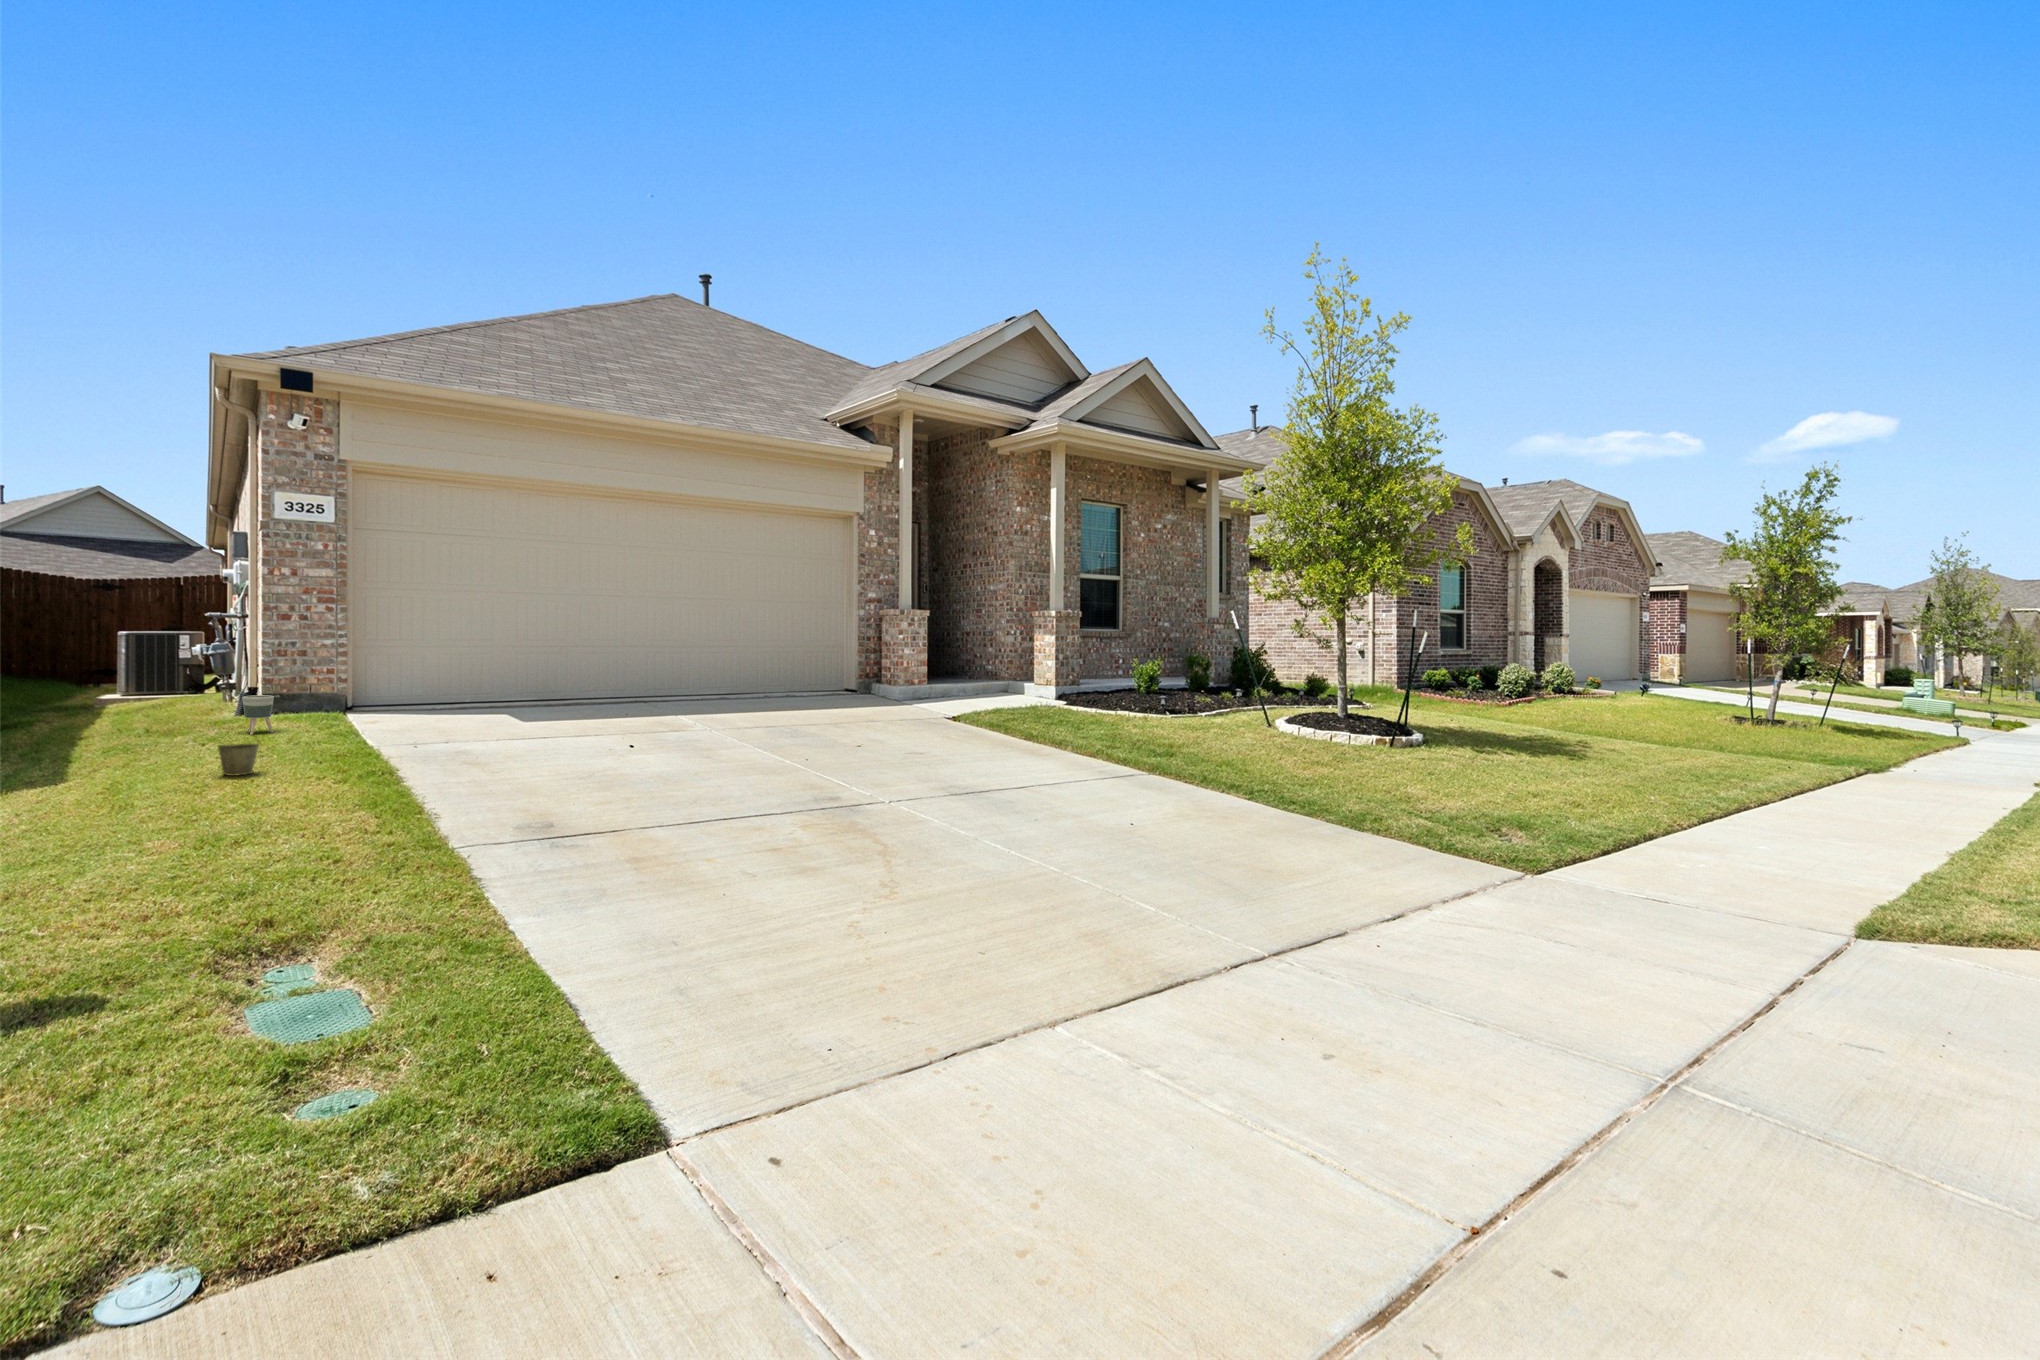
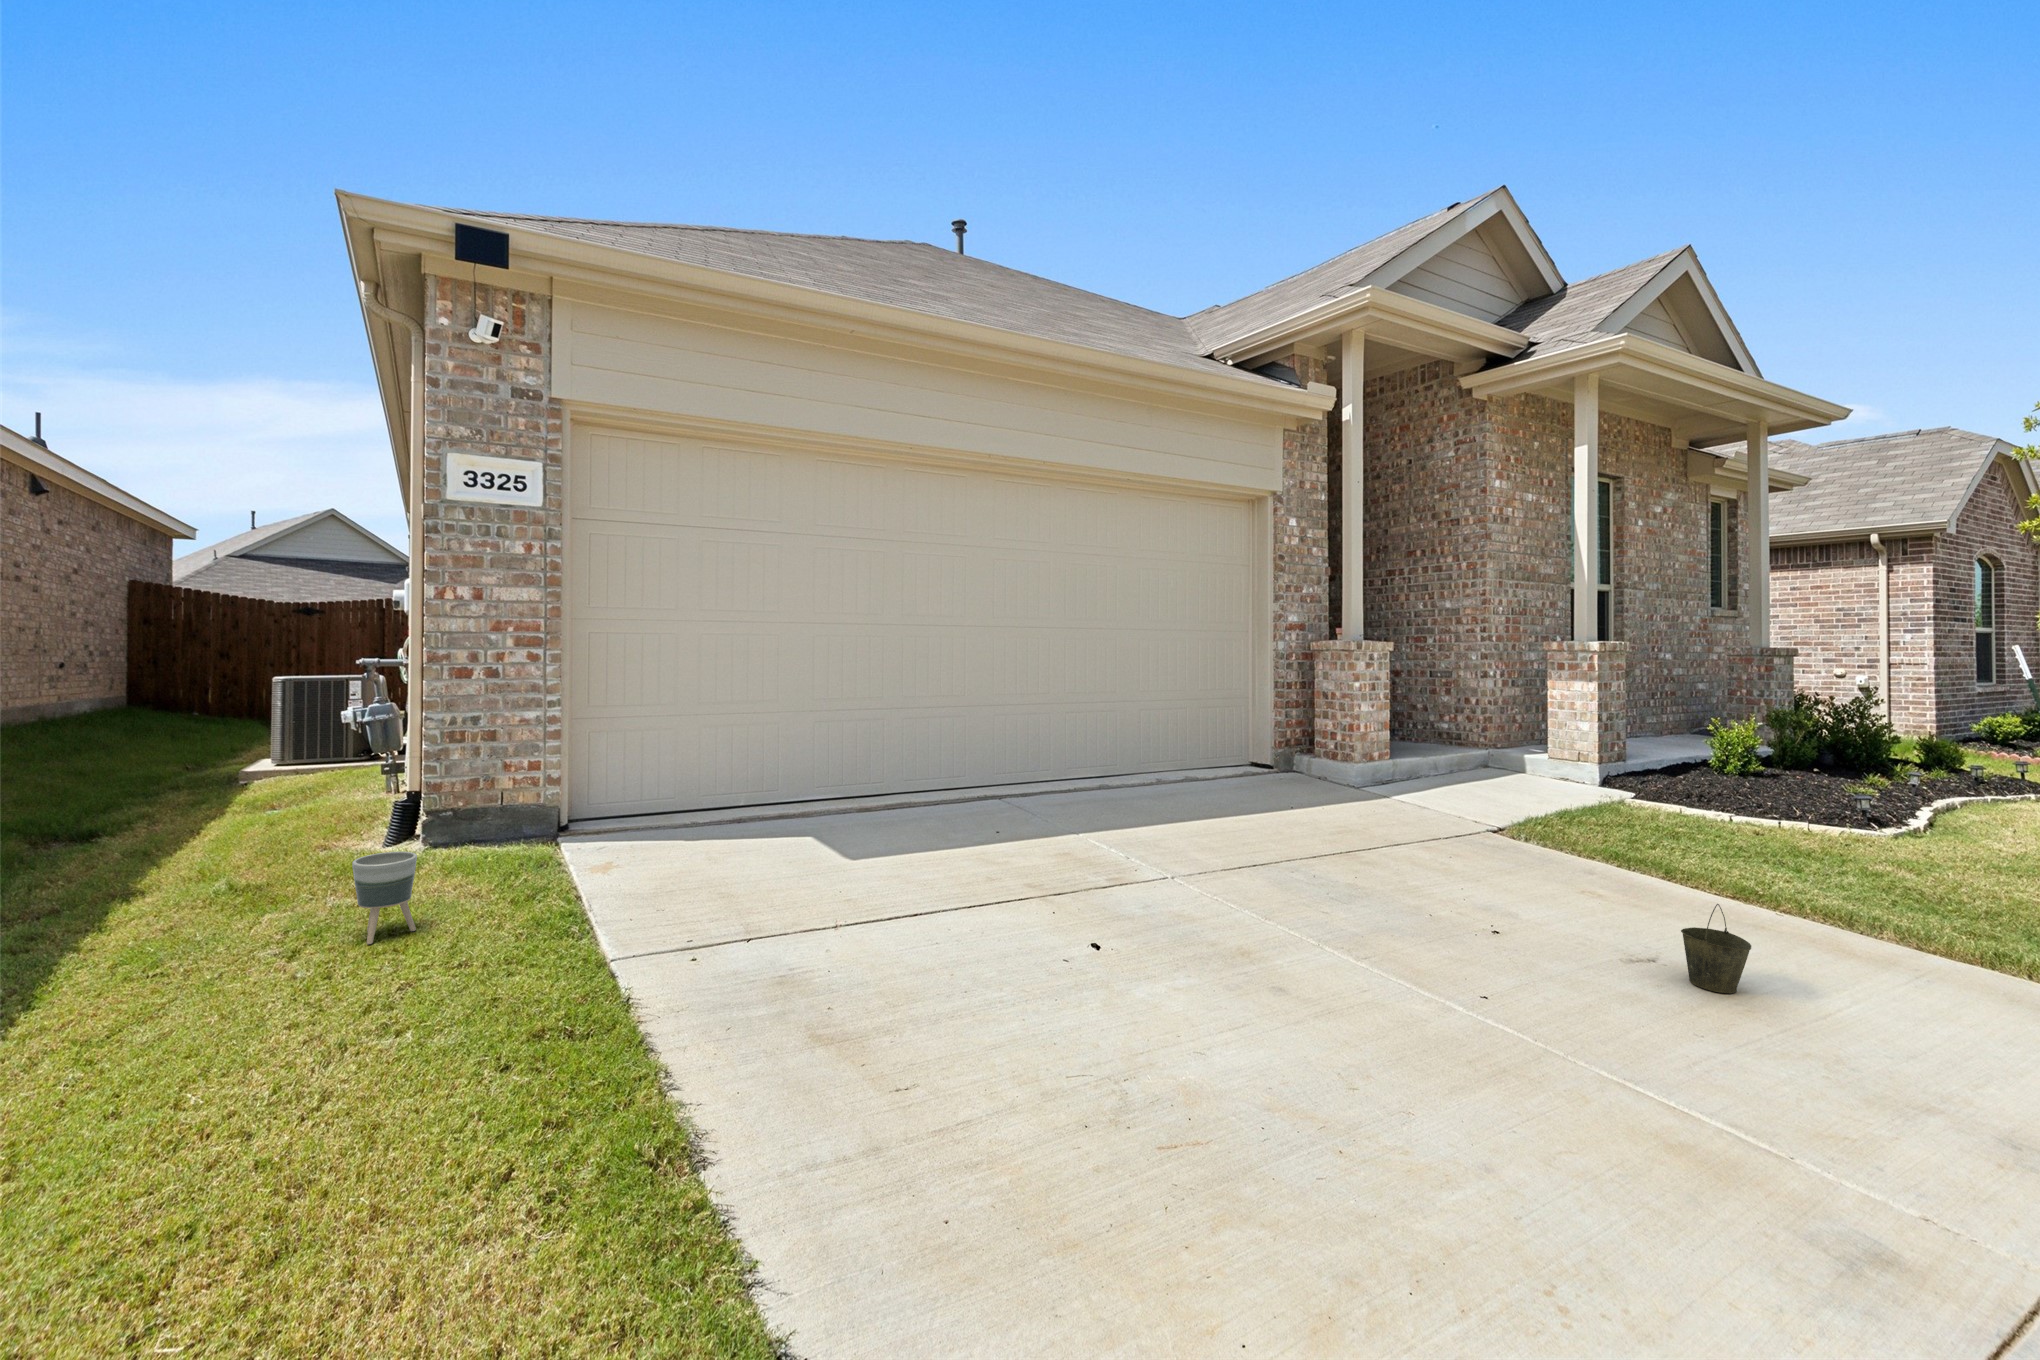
bucket: present [218,743,259,776] -> present [1681,904,1751,994]

